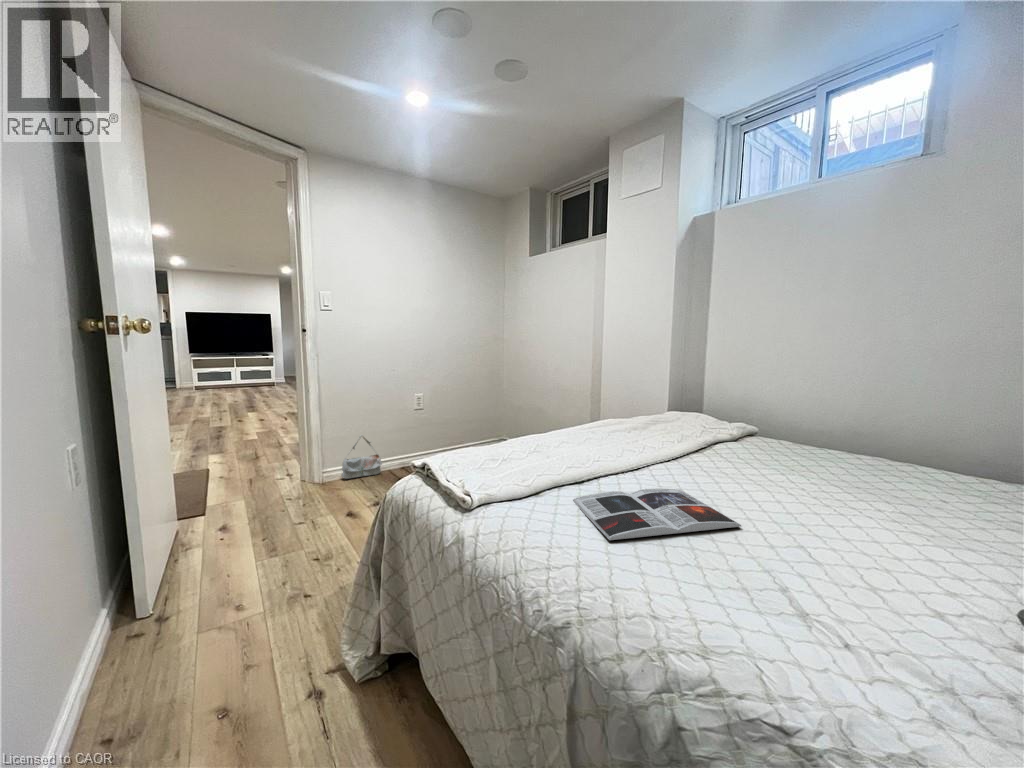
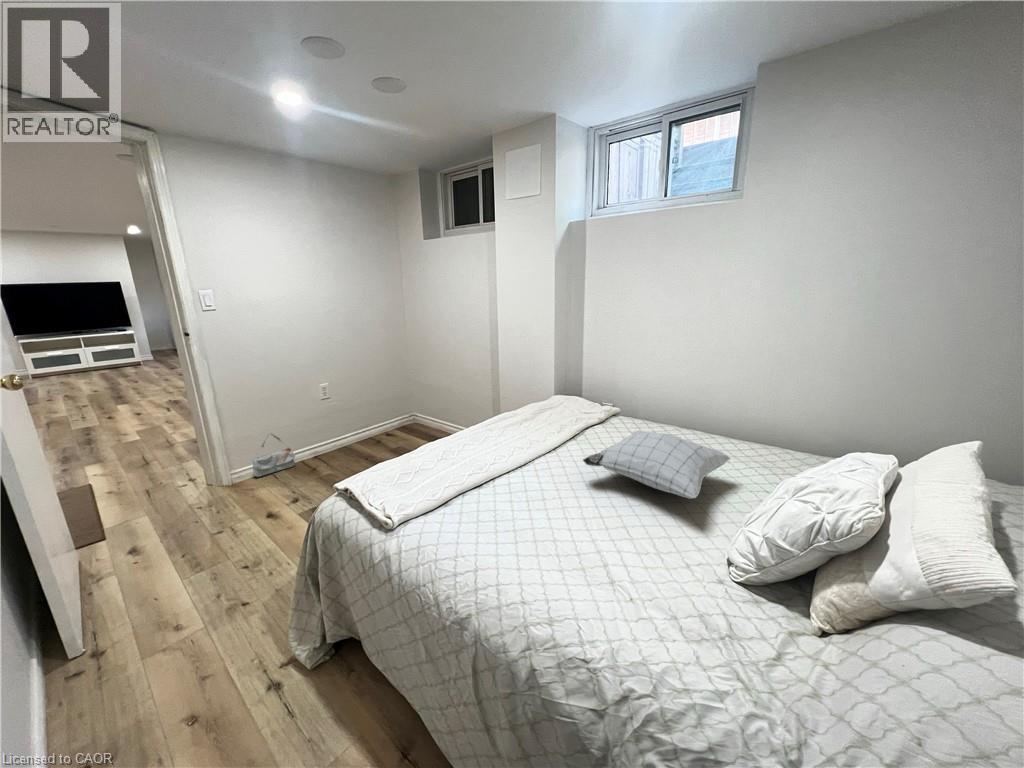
pillow: none [723,432,973,517] -> present [583,431,731,499]
magazine: present [573,488,741,540] -> none [473,485,590,545]

